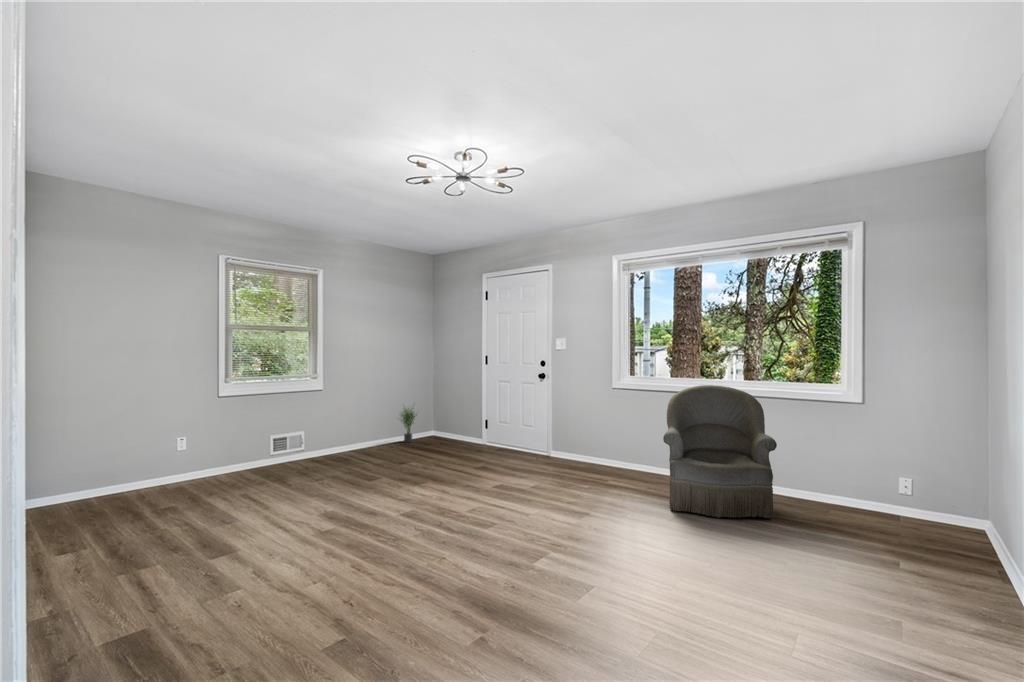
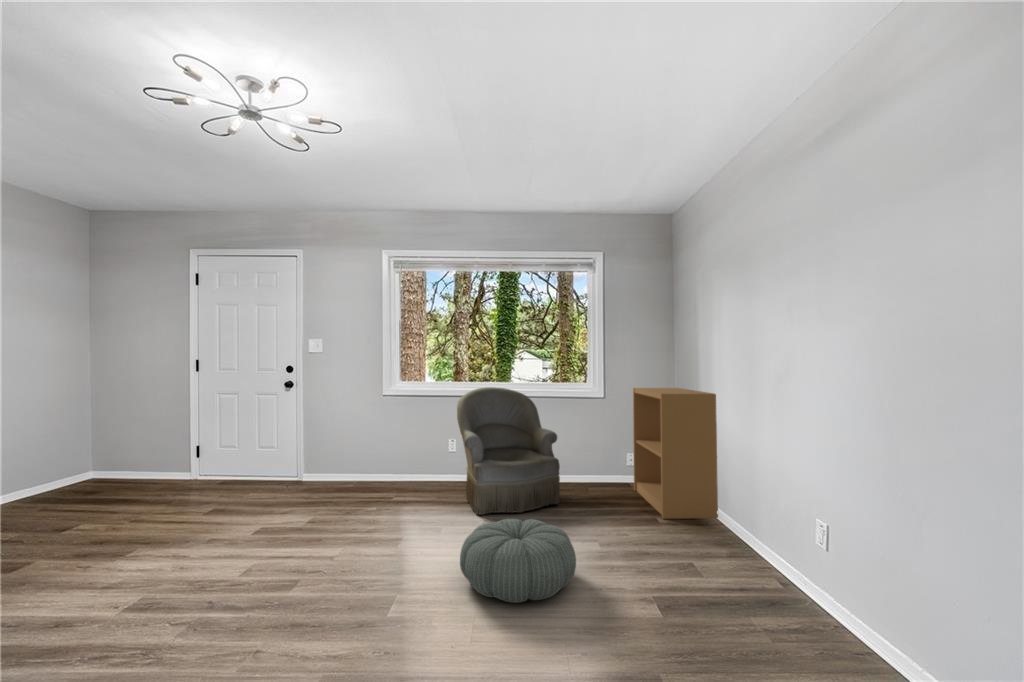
bookshelf: none [898,394,1002,582] -> present [633,388,718,519]
potted plant: present [401,408,415,443] -> none [30,429,84,493]
pouf: none [600,511,713,586] -> present [460,519,576,603]

